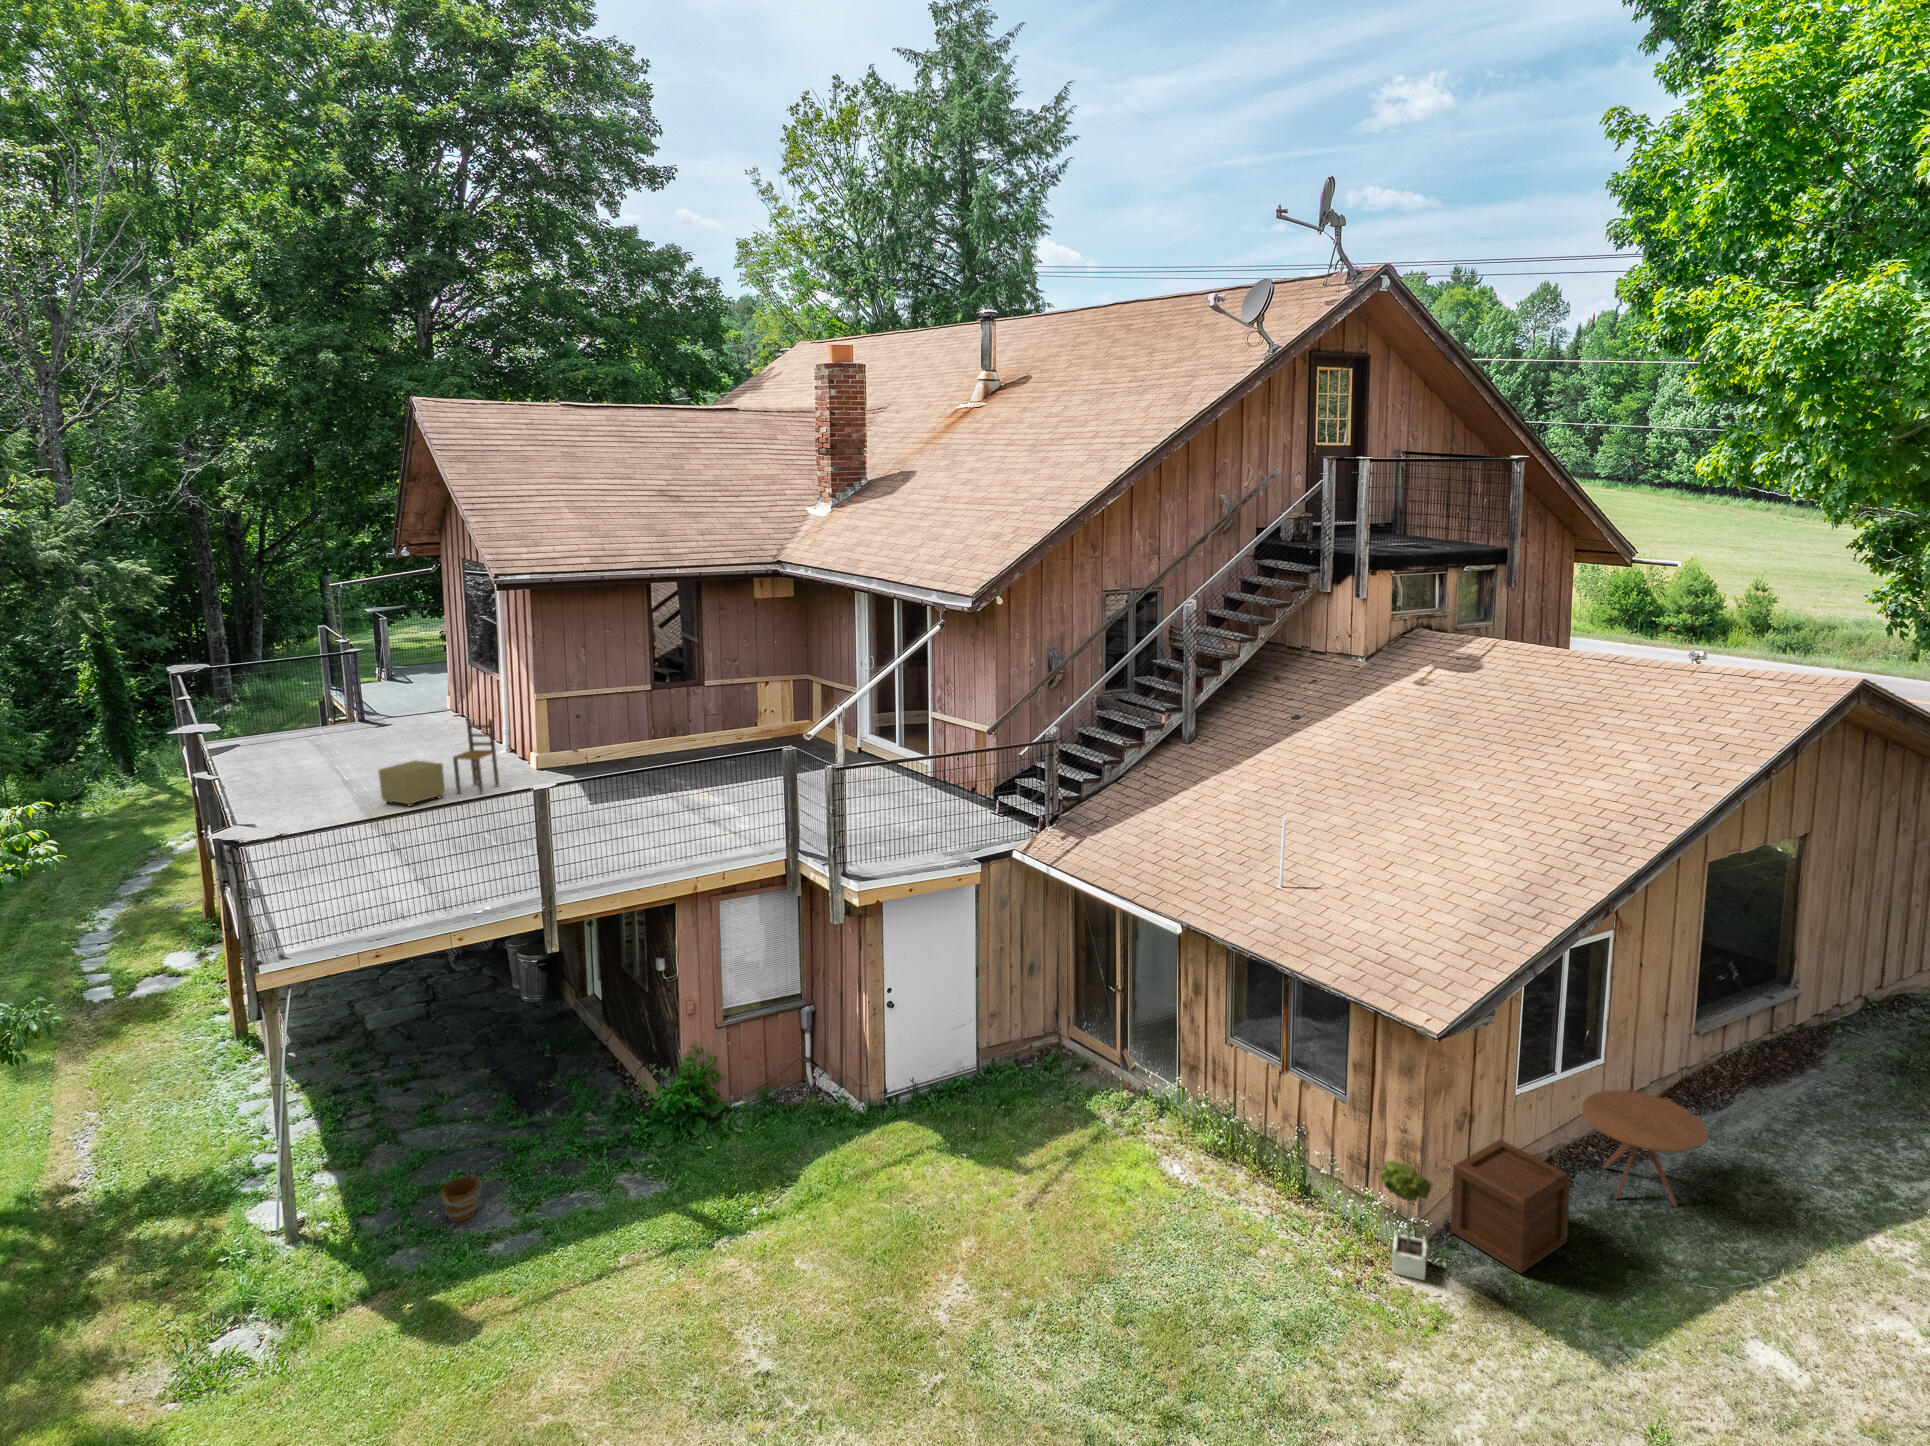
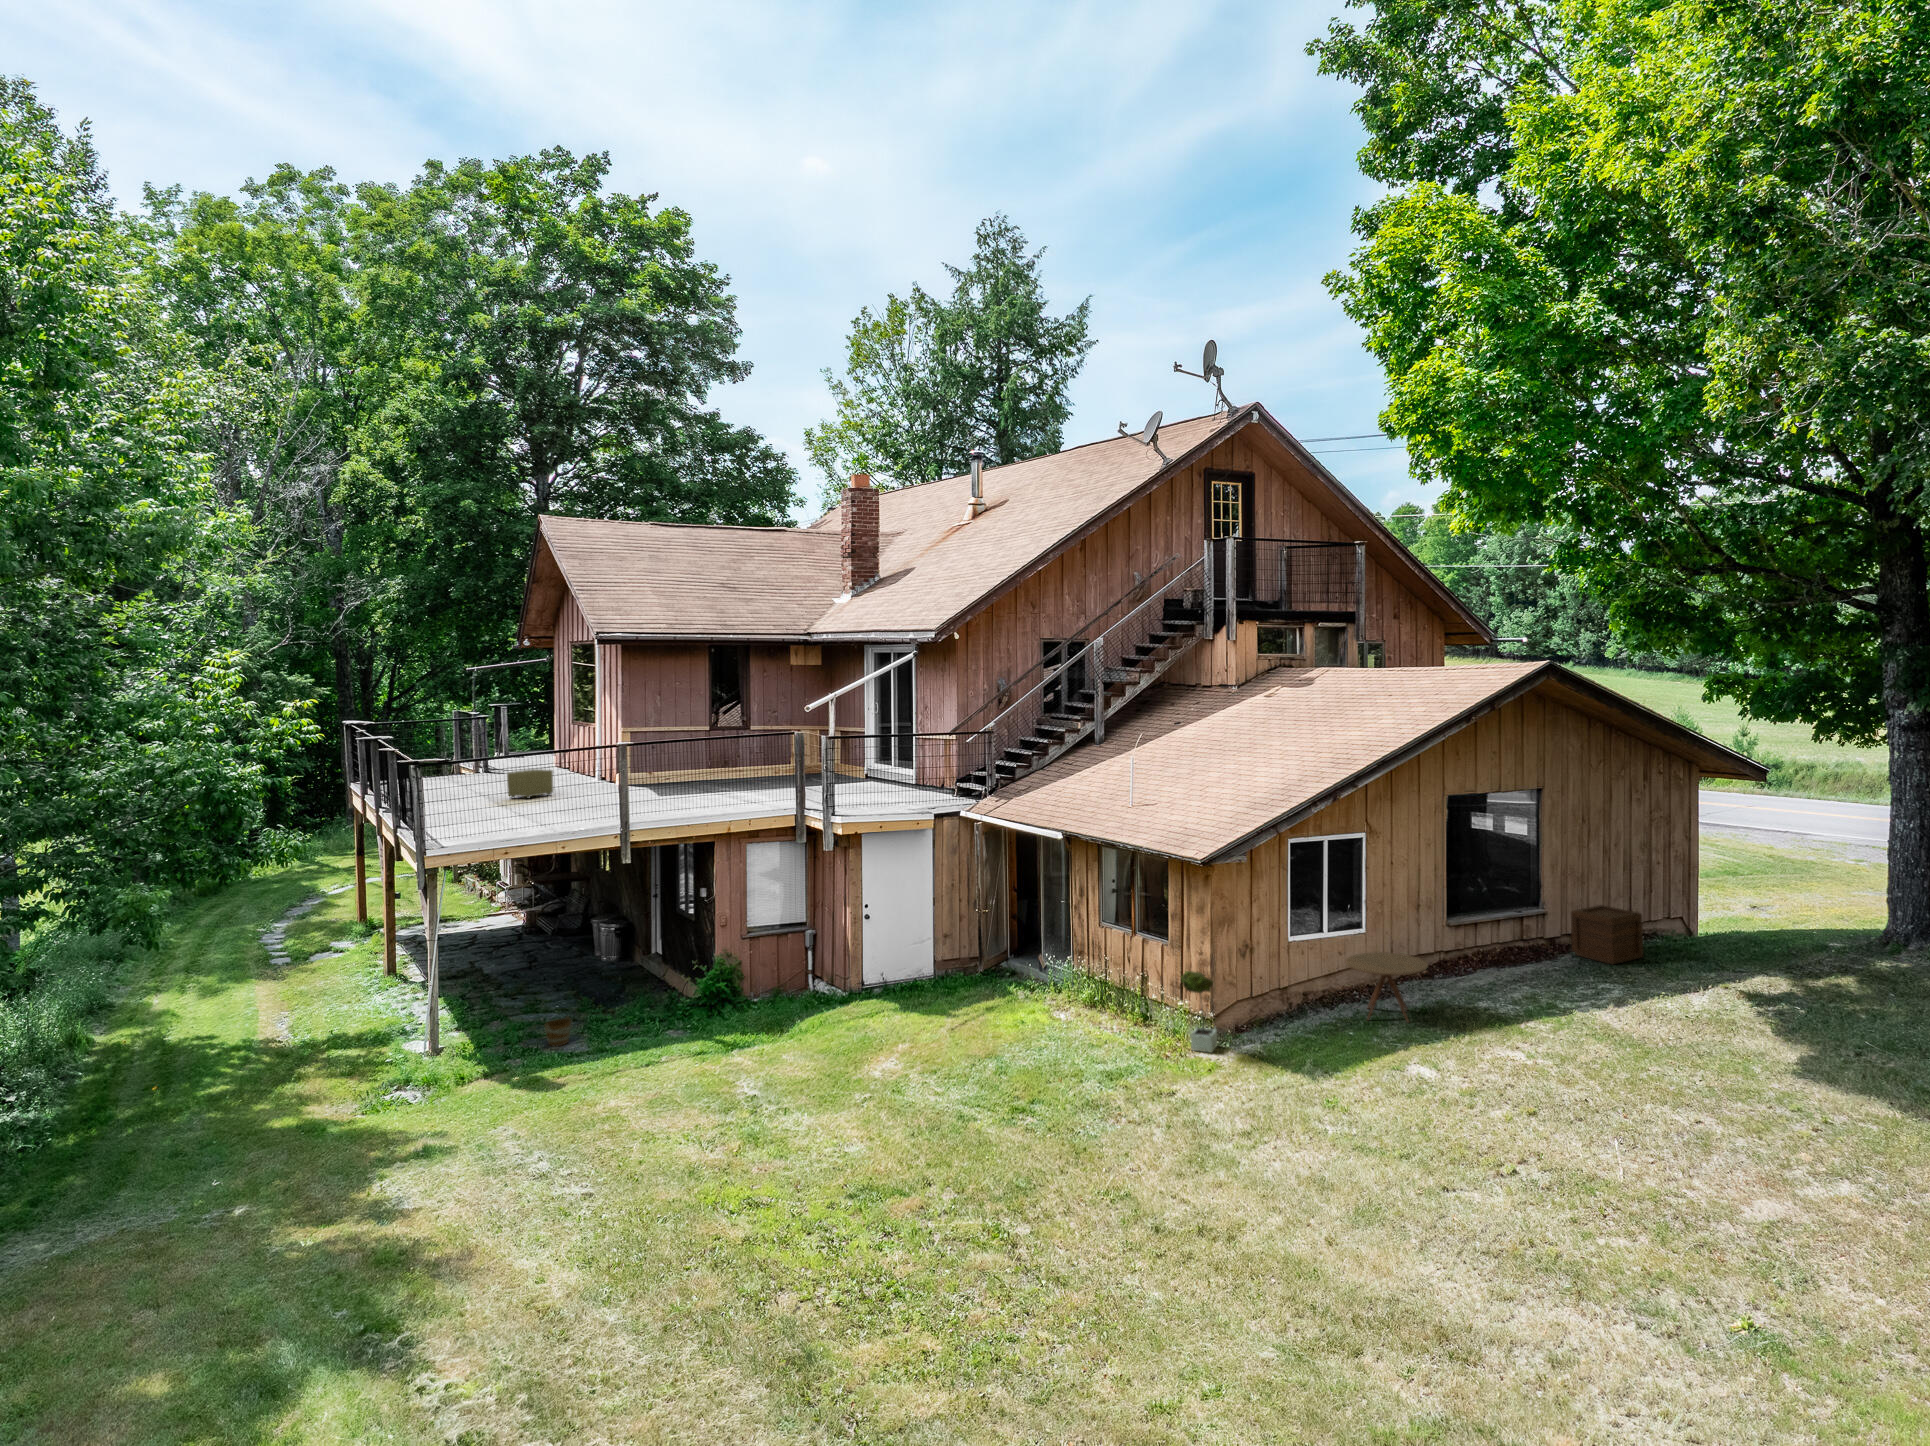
chair: present [453,719,499,793] -> none [560,740,592,794]
wooden crate: present [1451,1140,1571,1273] -> present [1571,905,1643,964]

